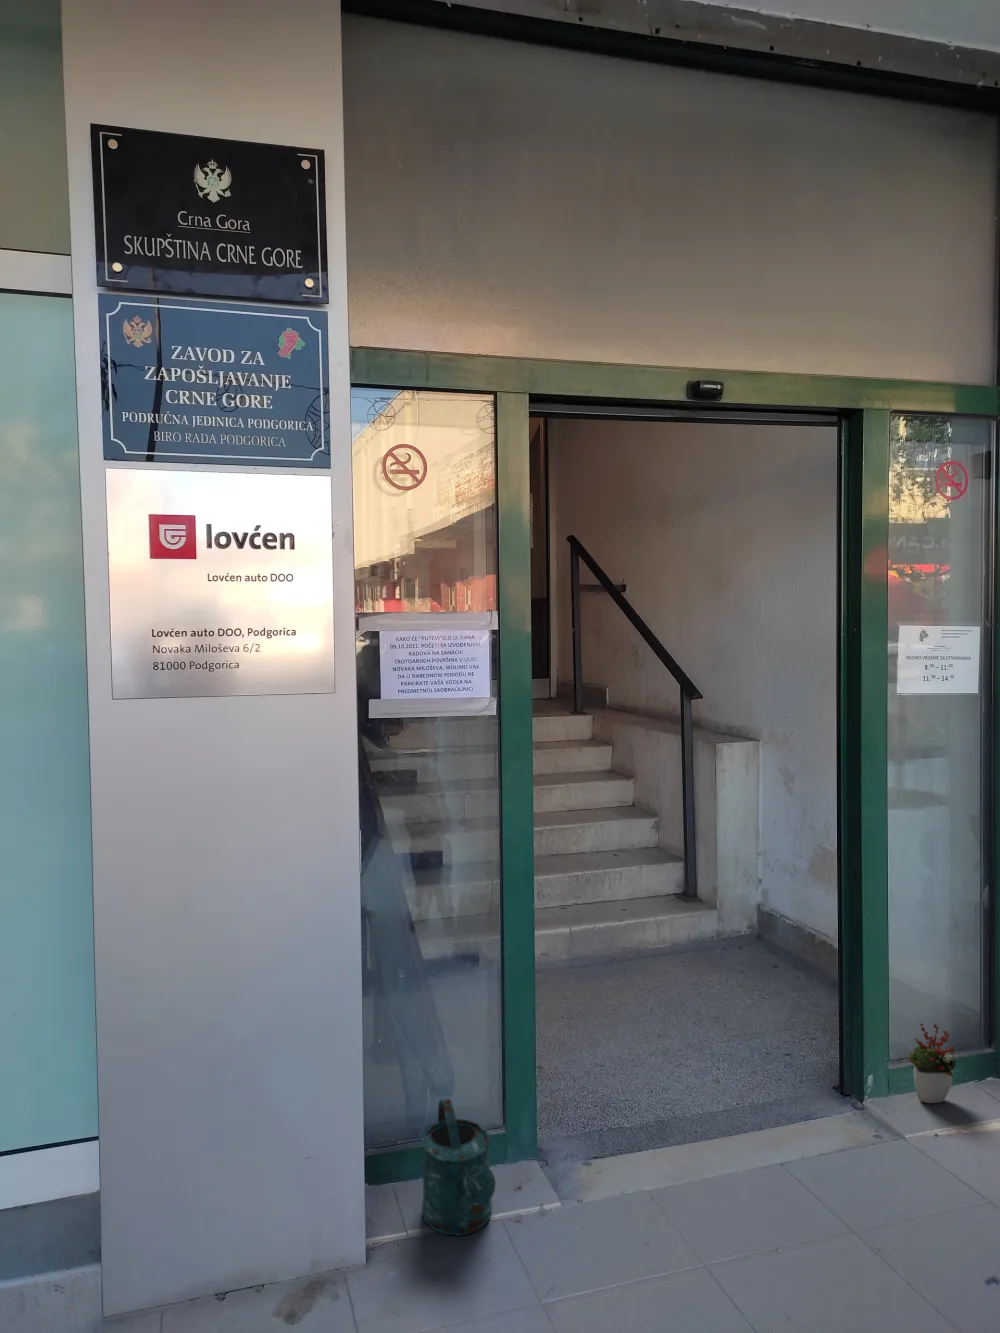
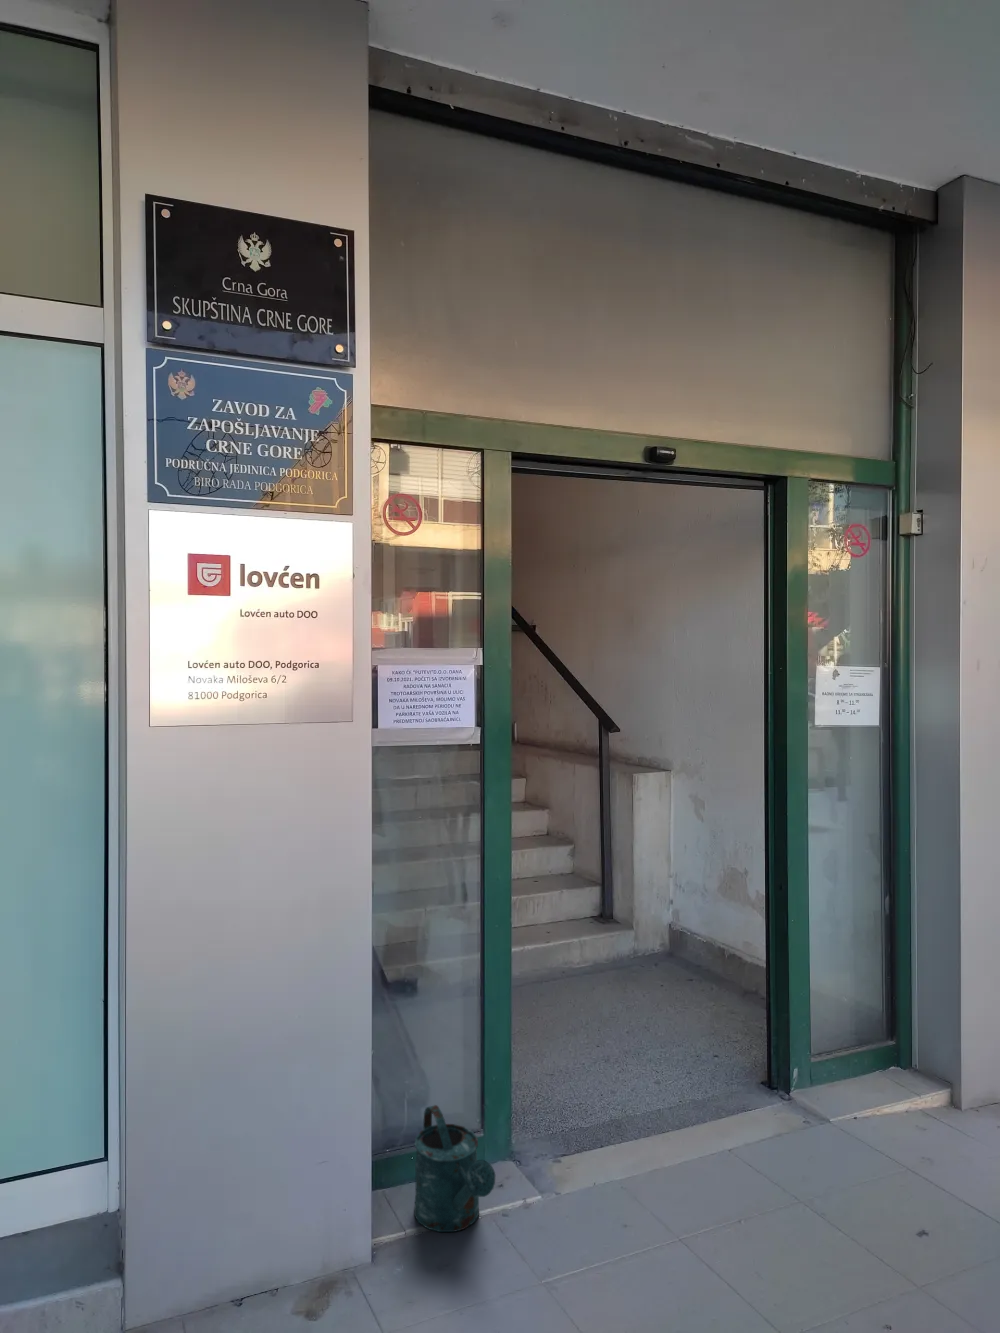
decorative plant: present [909,1023,956,1103] -> none [827,1017,866,1089]

